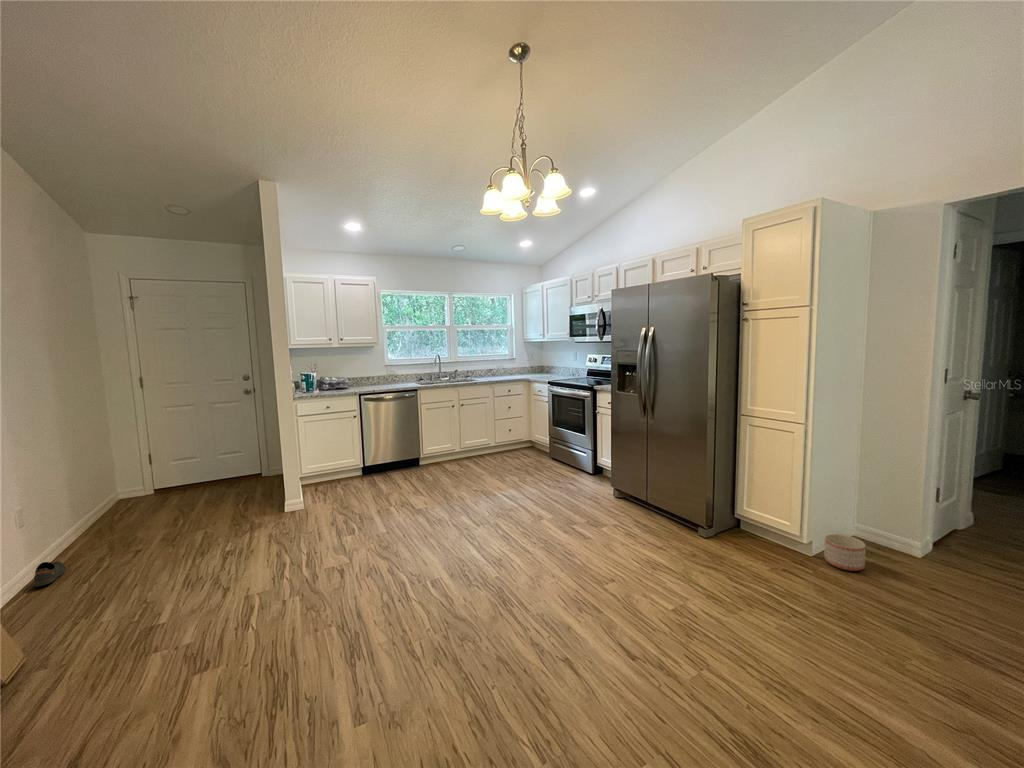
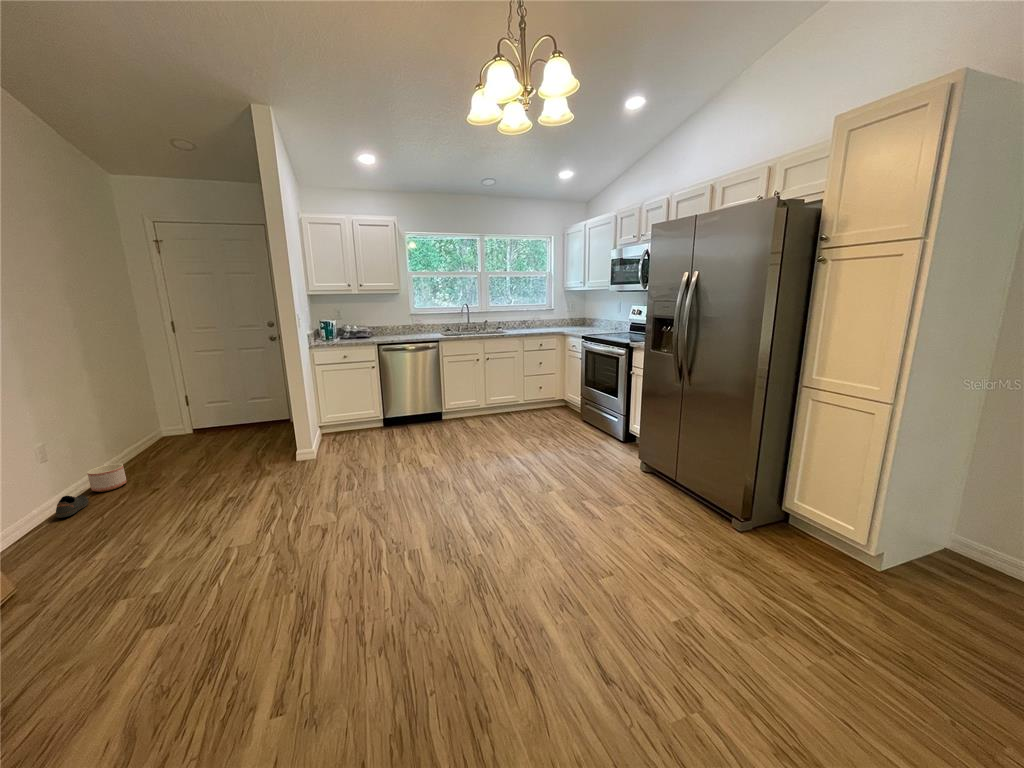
planter: present [824,534,865,571] -> present [87,464,127,492]

